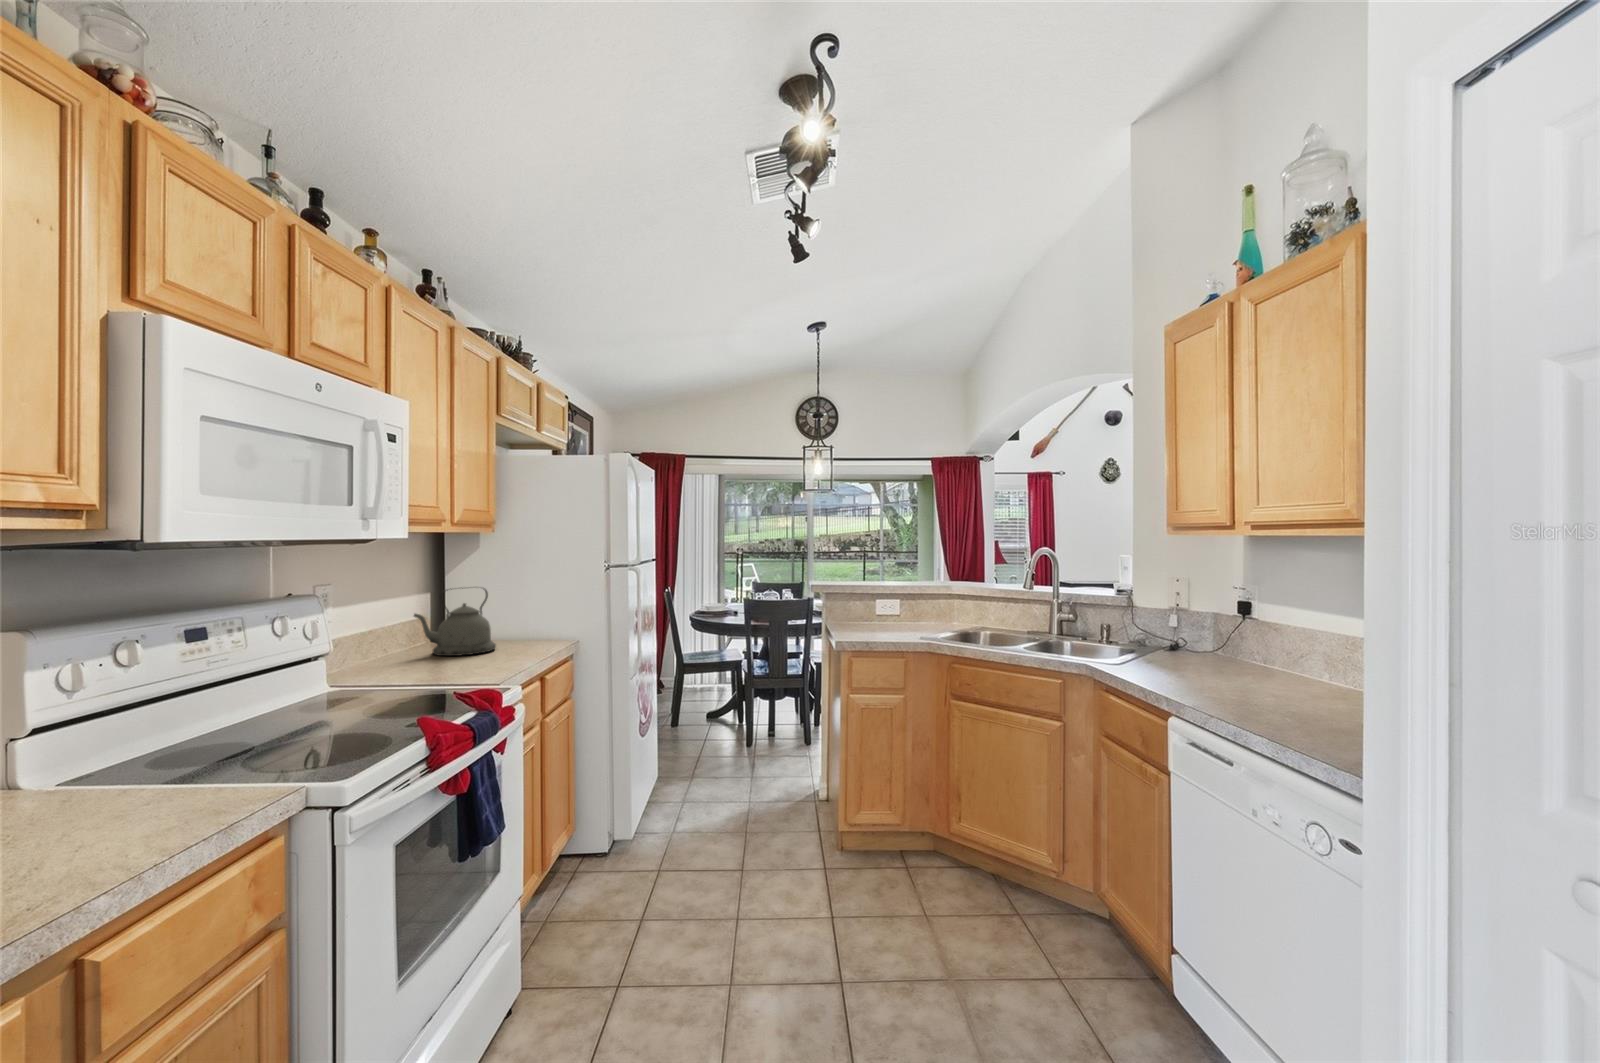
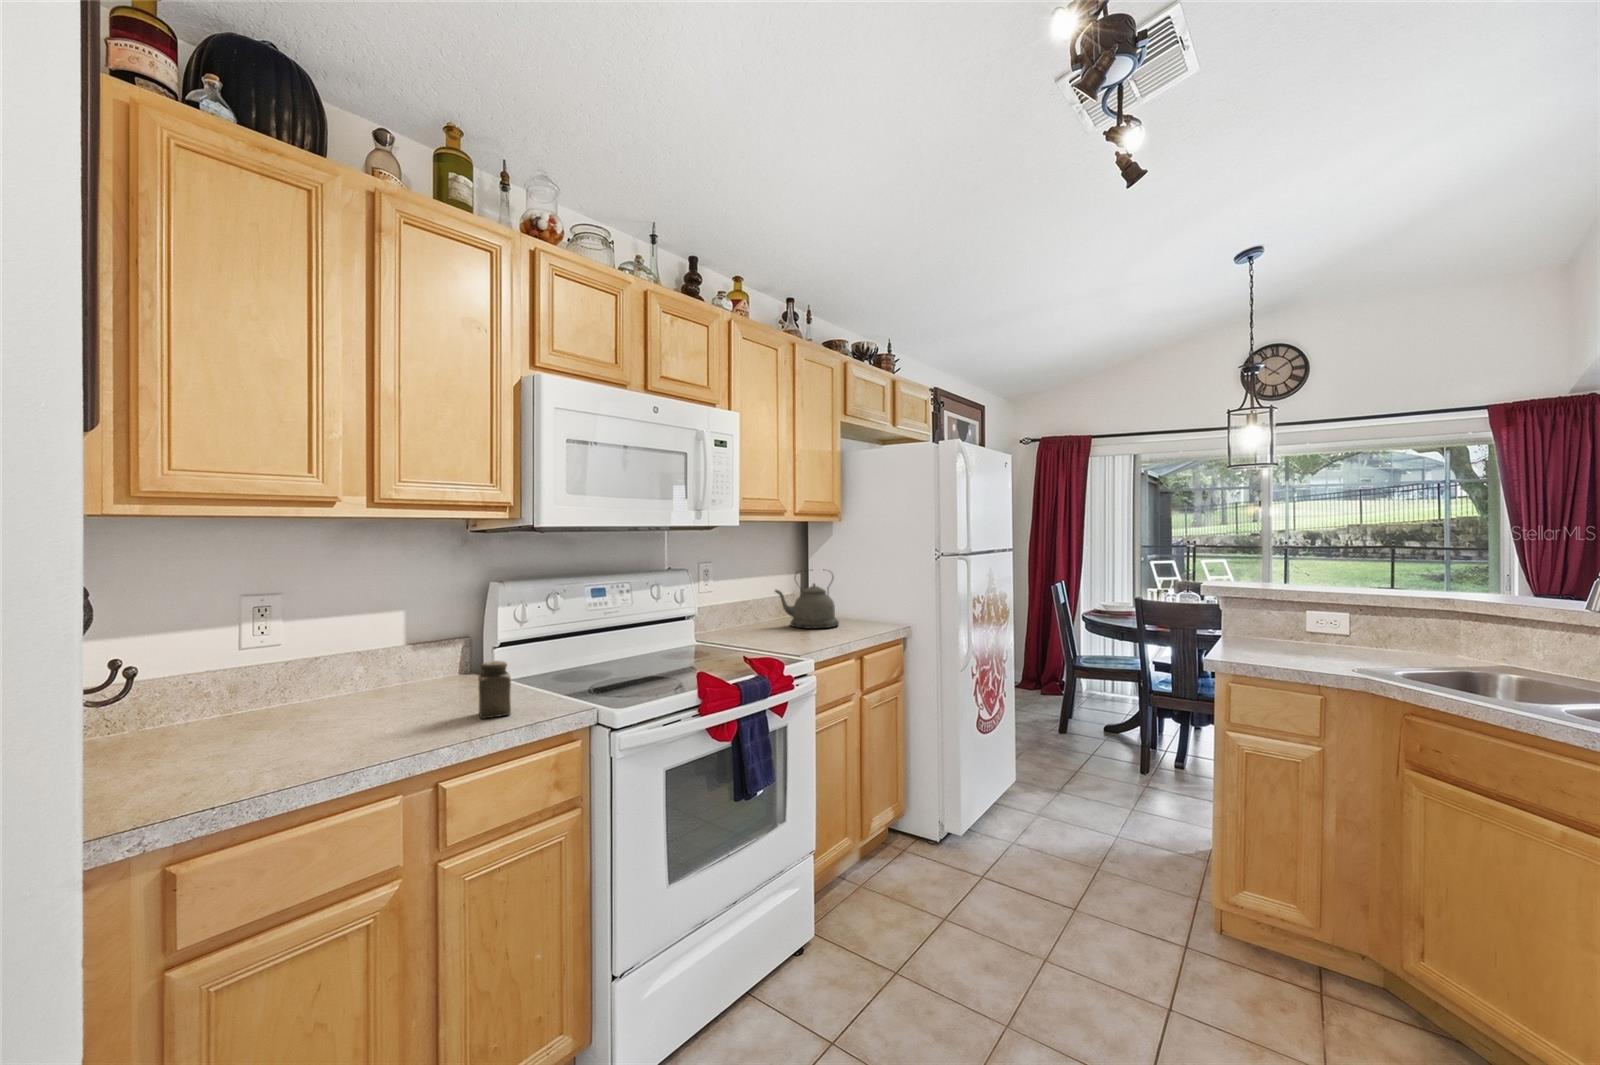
salt shaker: none [74,753,153,850] -> present [478,661,511,719]

